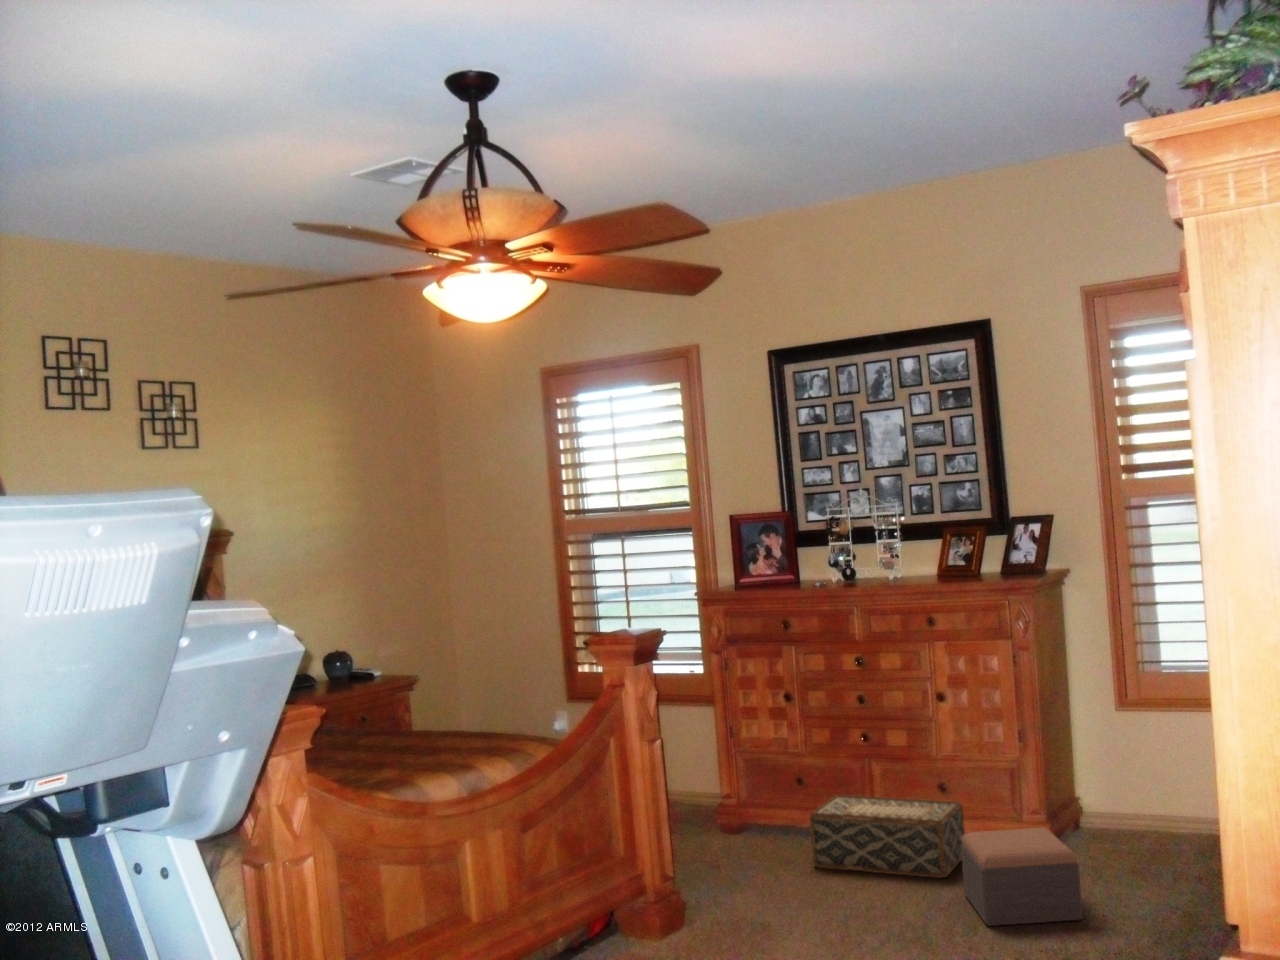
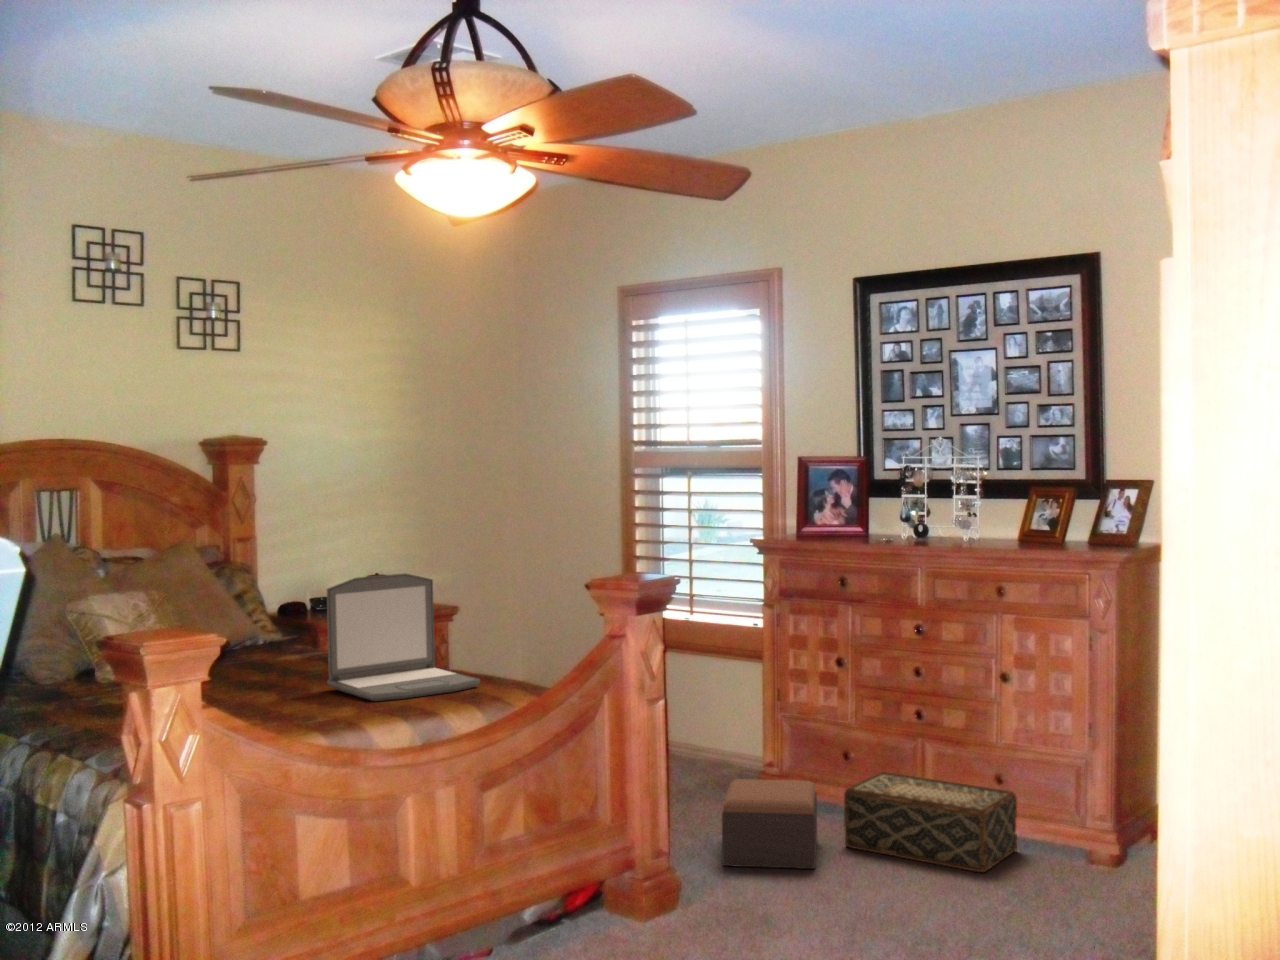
laptop: none [333,644,486,768] -> present [327,573,480,701]
footstool: present [961,827,1083,926] -> present [722,779,817,869]

